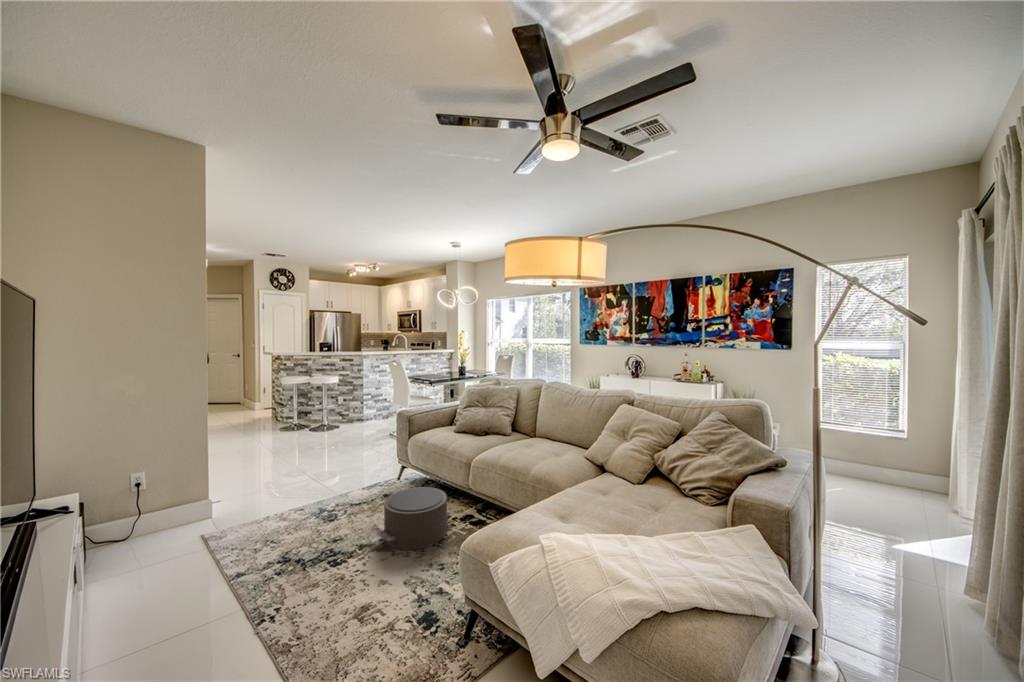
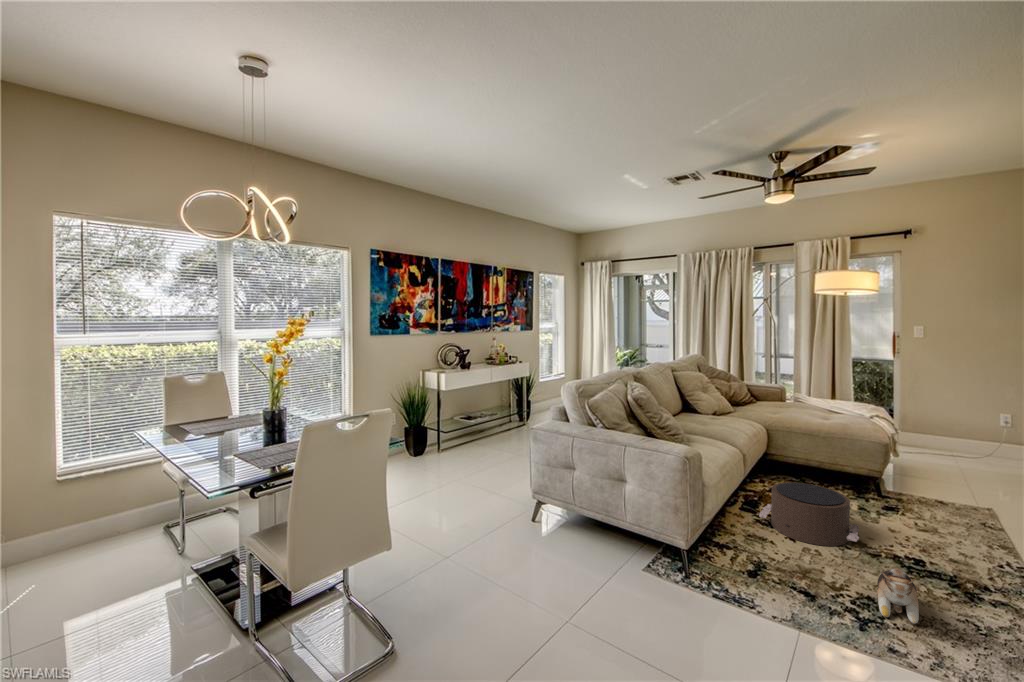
plush toy: none [297,481,329,534] -> present [877,568,919,624]

